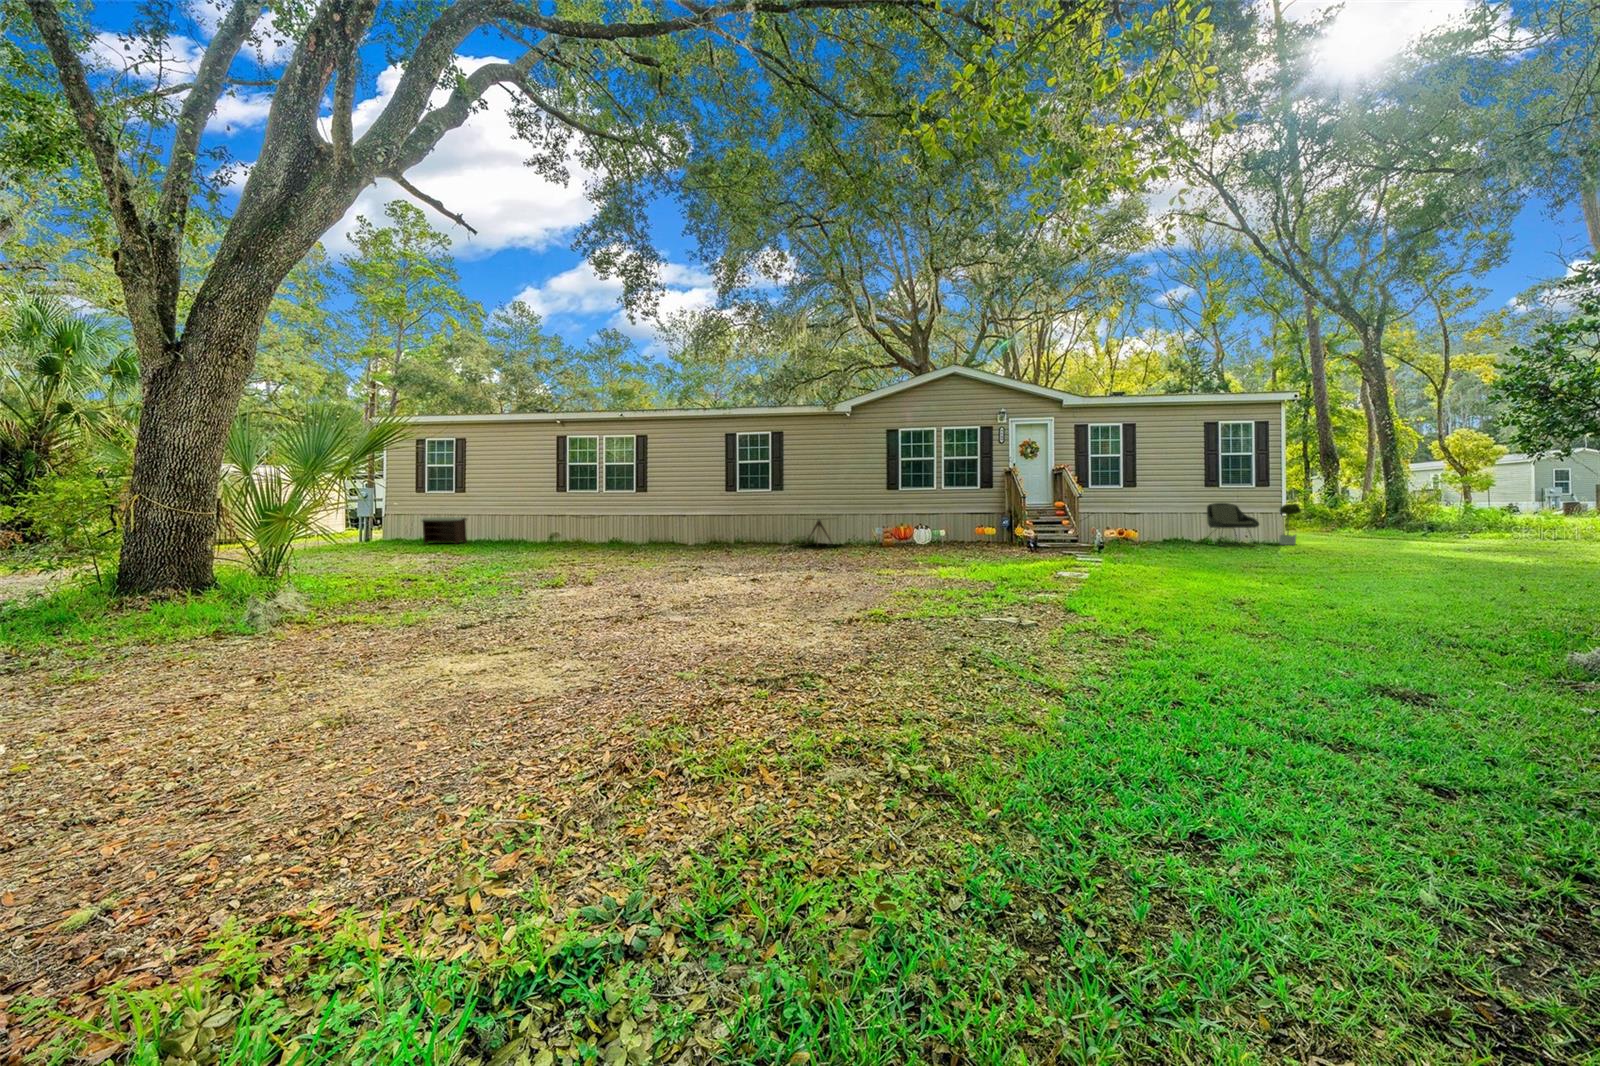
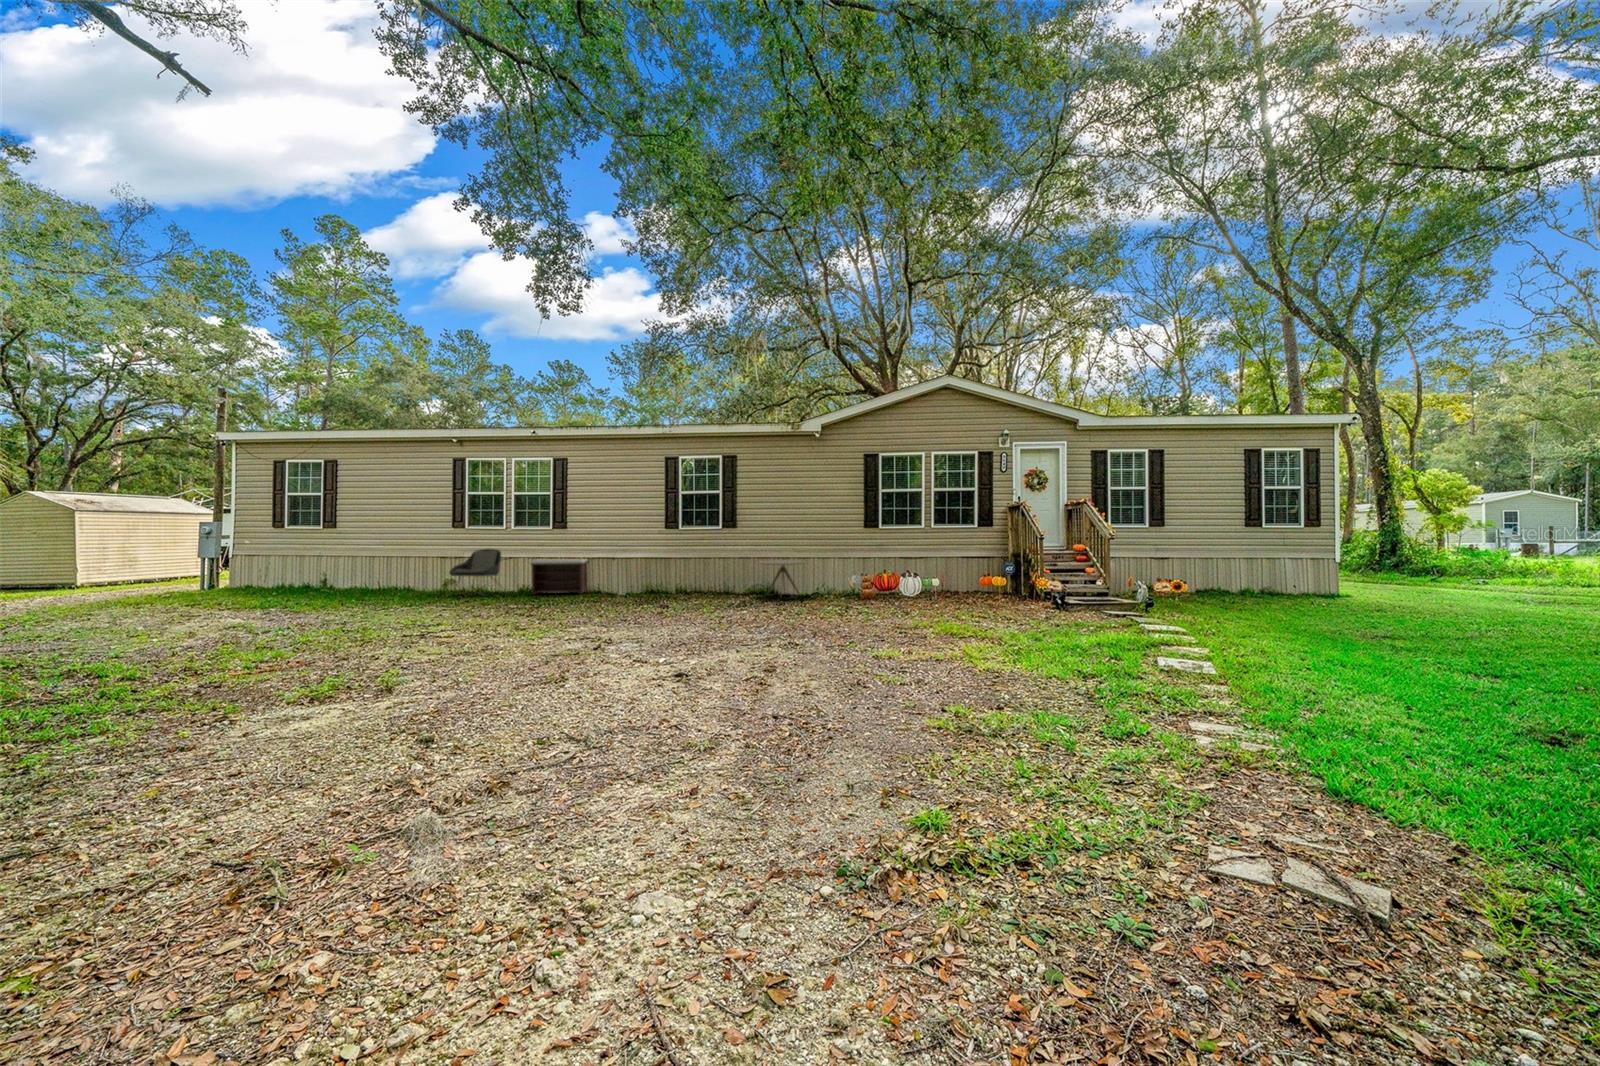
lounge chair: present [1207,503,1259,546] -> present [449,549,501,596]
potted tree: present [1279,503,1301,545] -> none [1335,546,1363,597]
bench: present [422,517,467,544] -> present [531,559,589,595]

